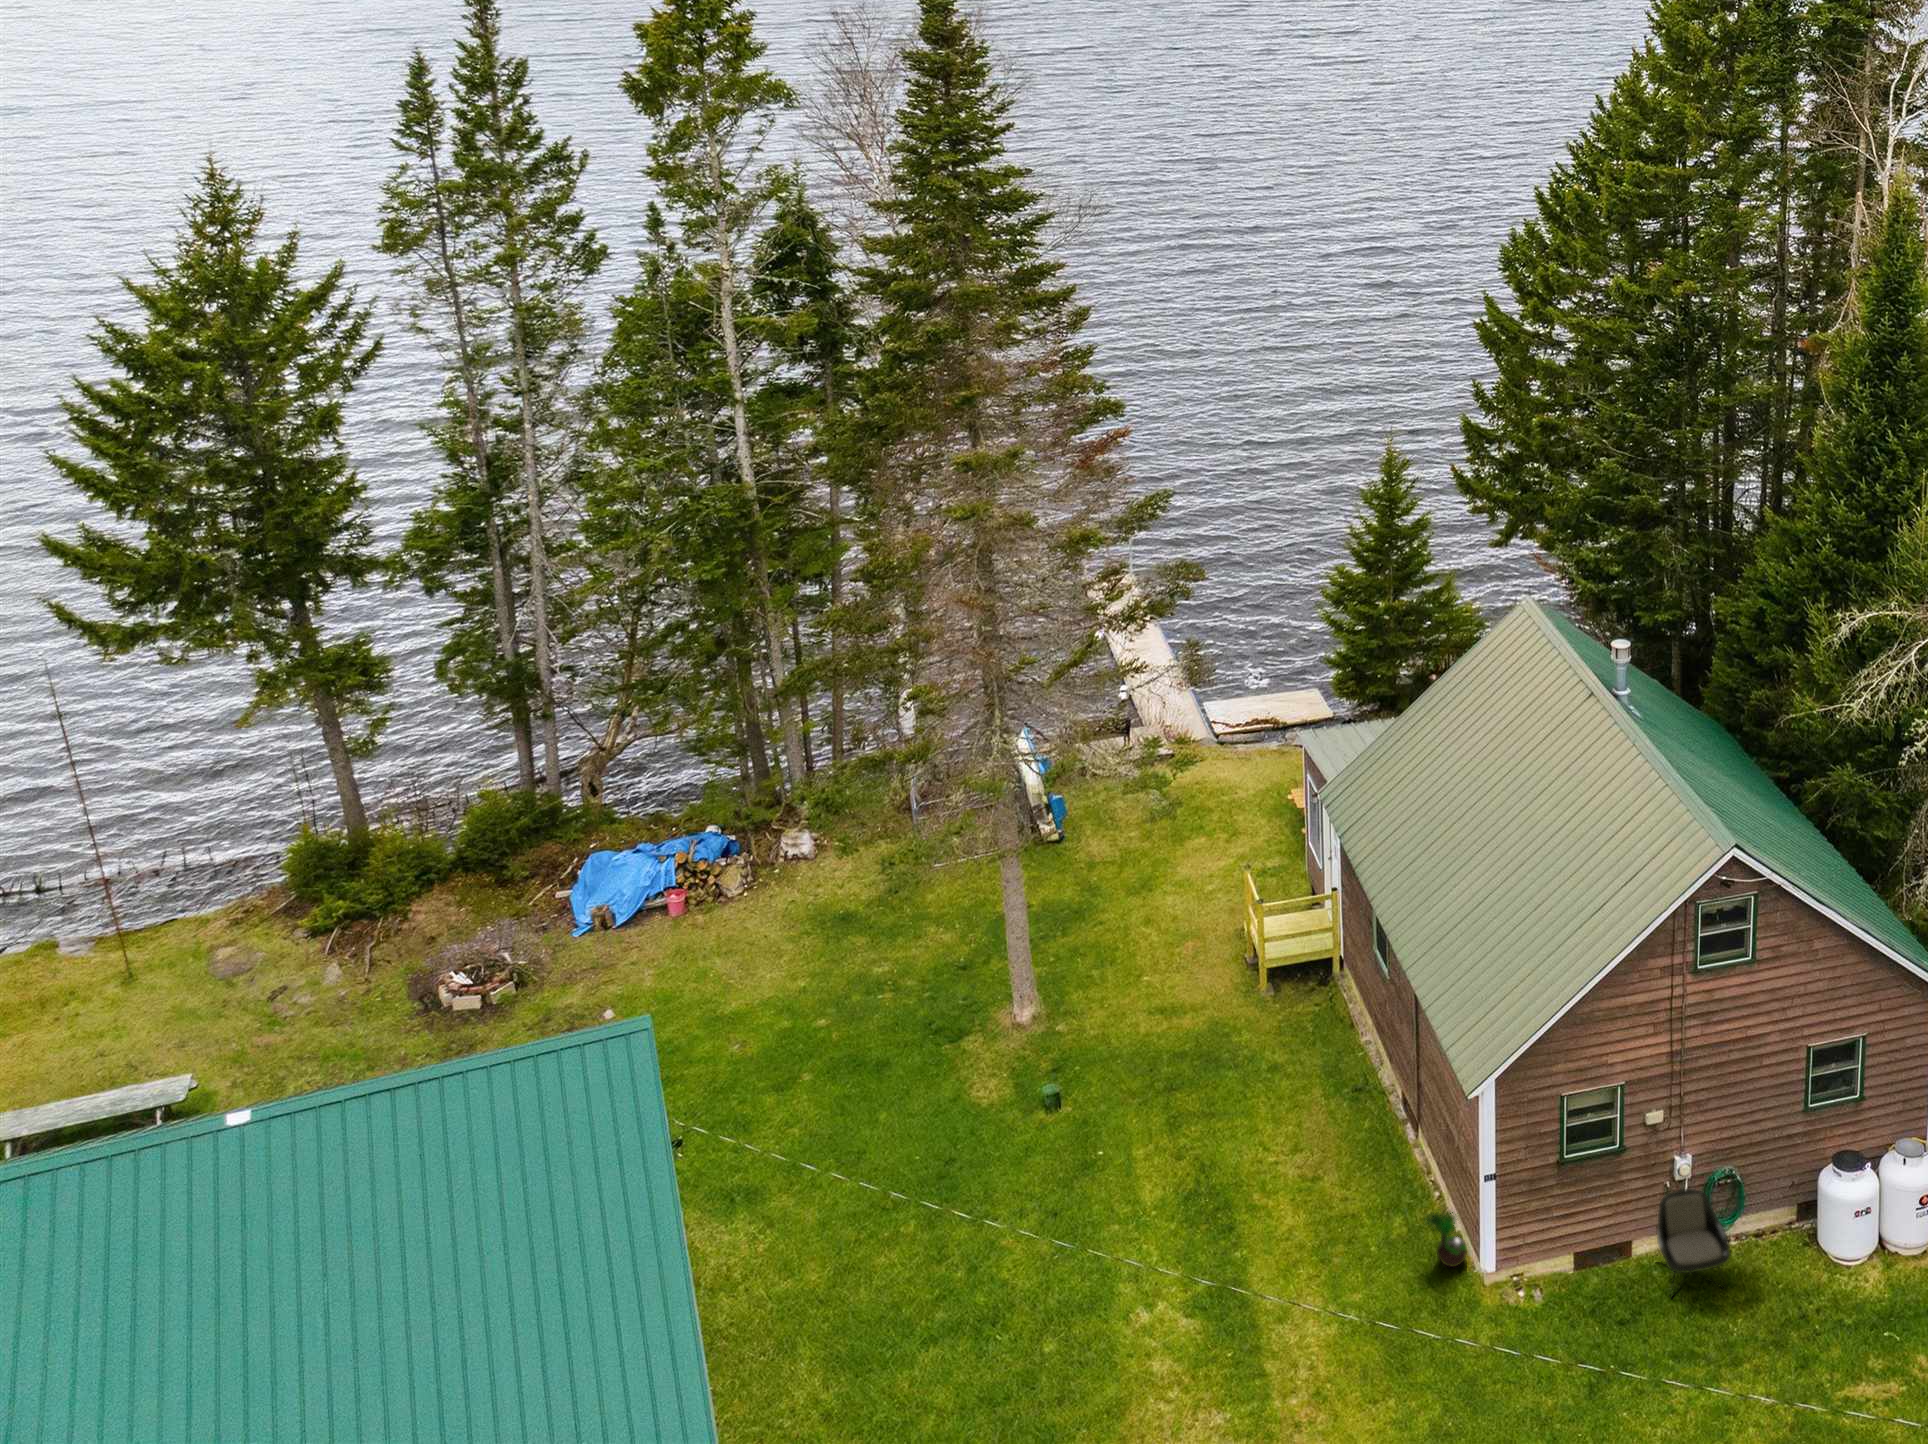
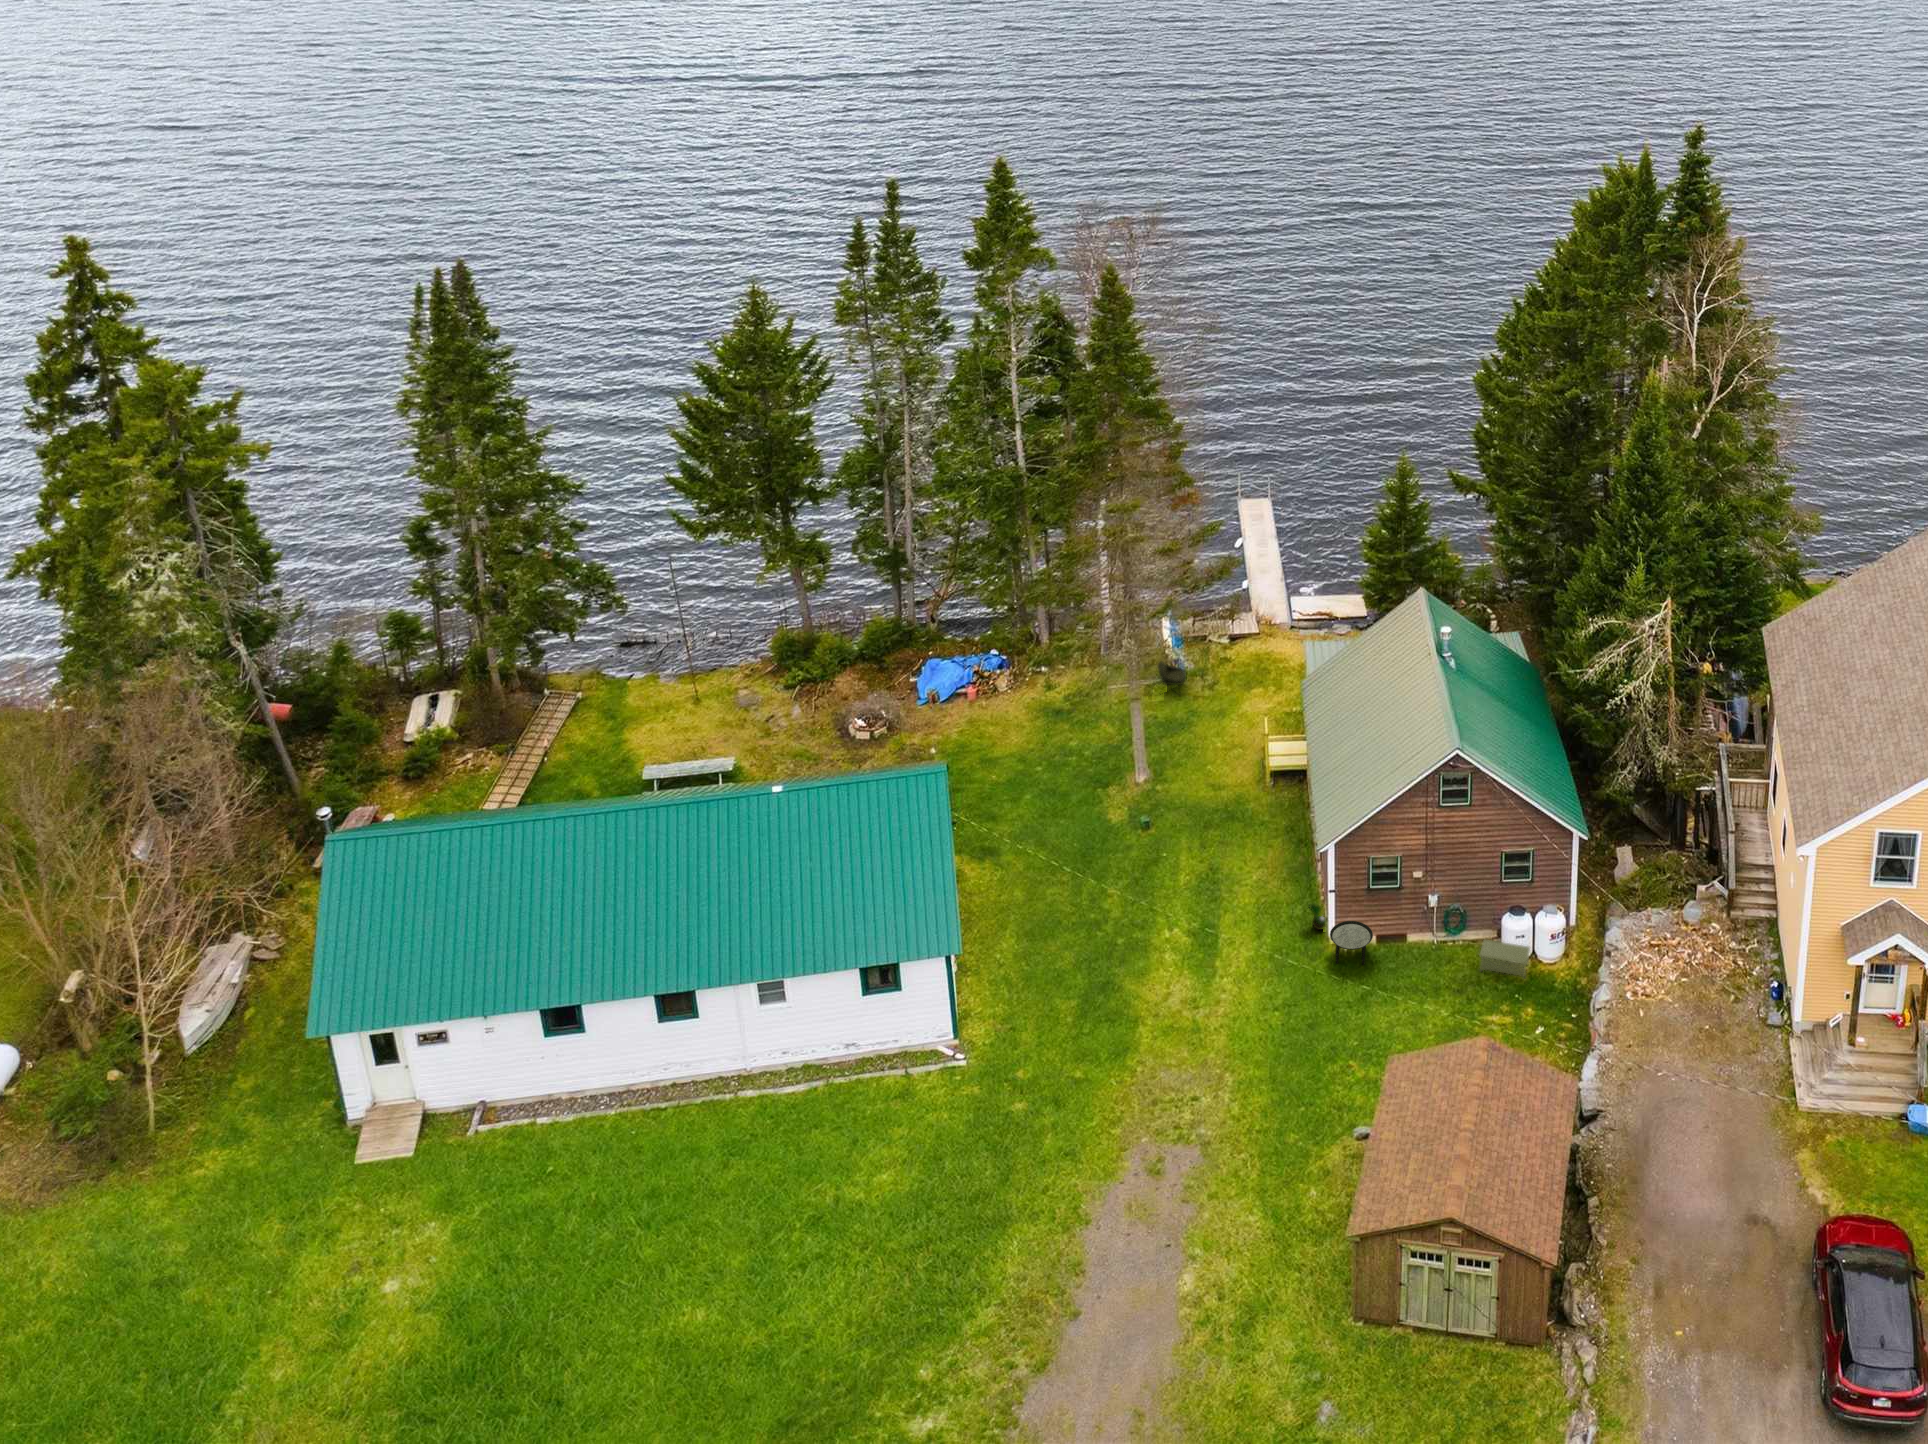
lounge chair: present [1657,1189,1730,1296] -> present [1158,661,1186,695]
storage bench: none [1800,1232,1906,1304] -> present [1480,940,1530,976]
round table: none [1490,1236,1581,1338] -> present [1330,921,1373,965]

